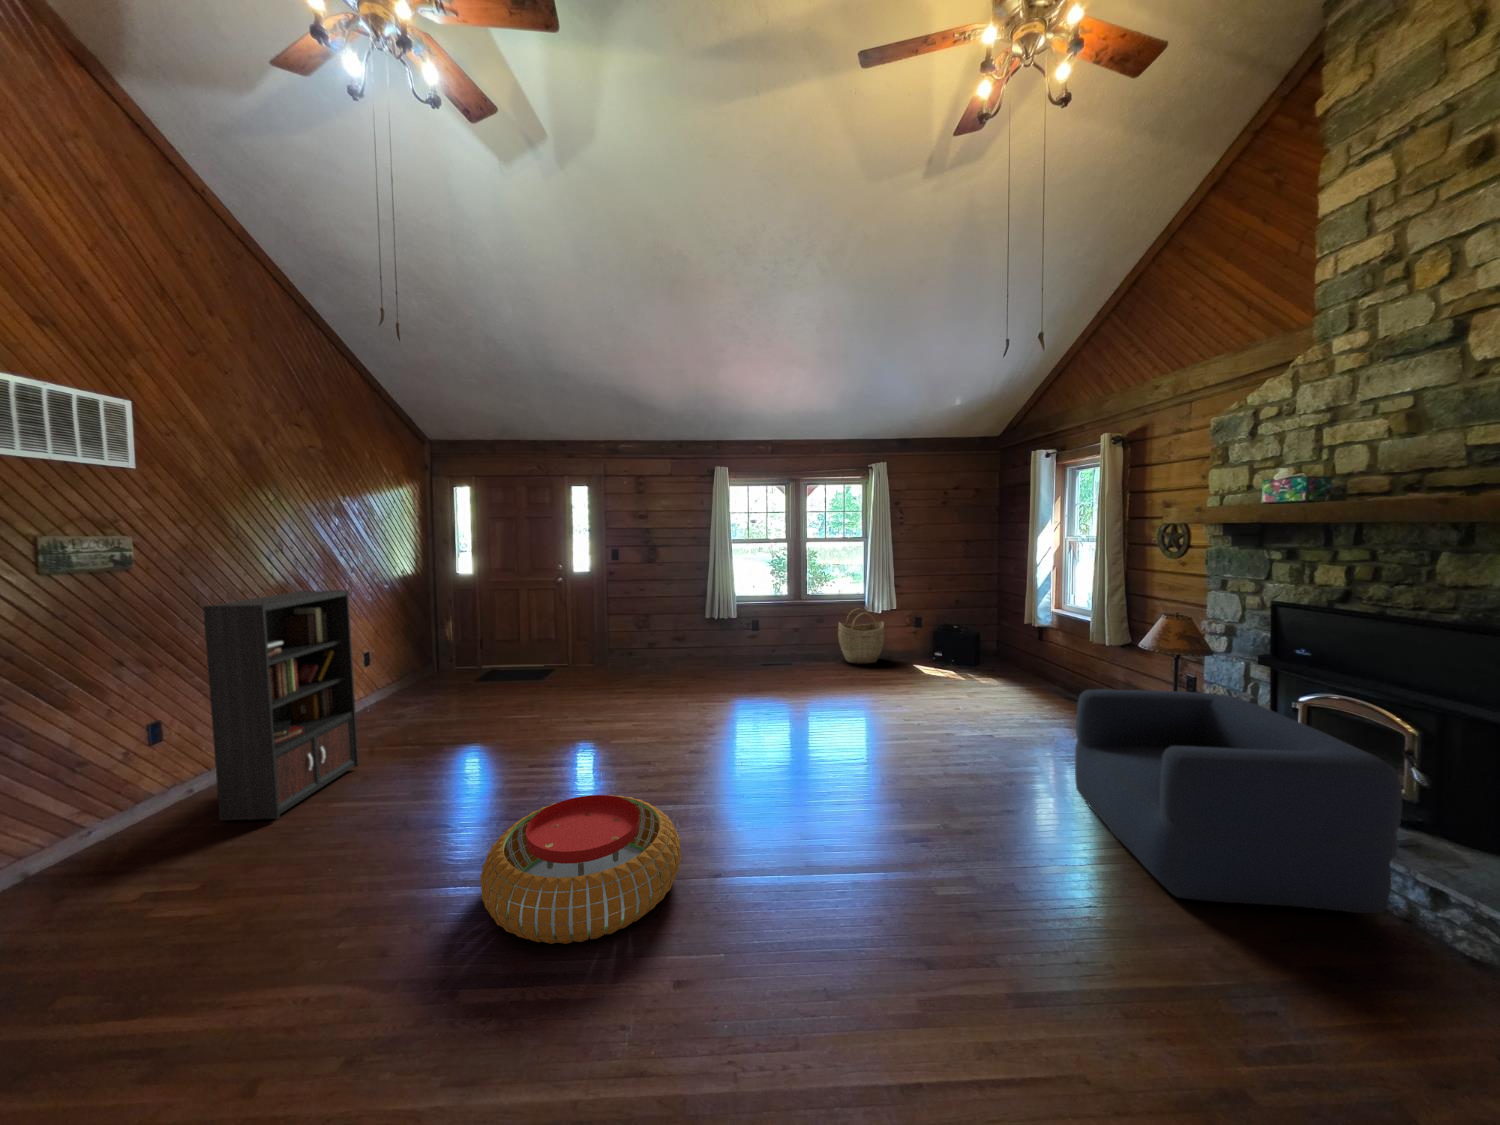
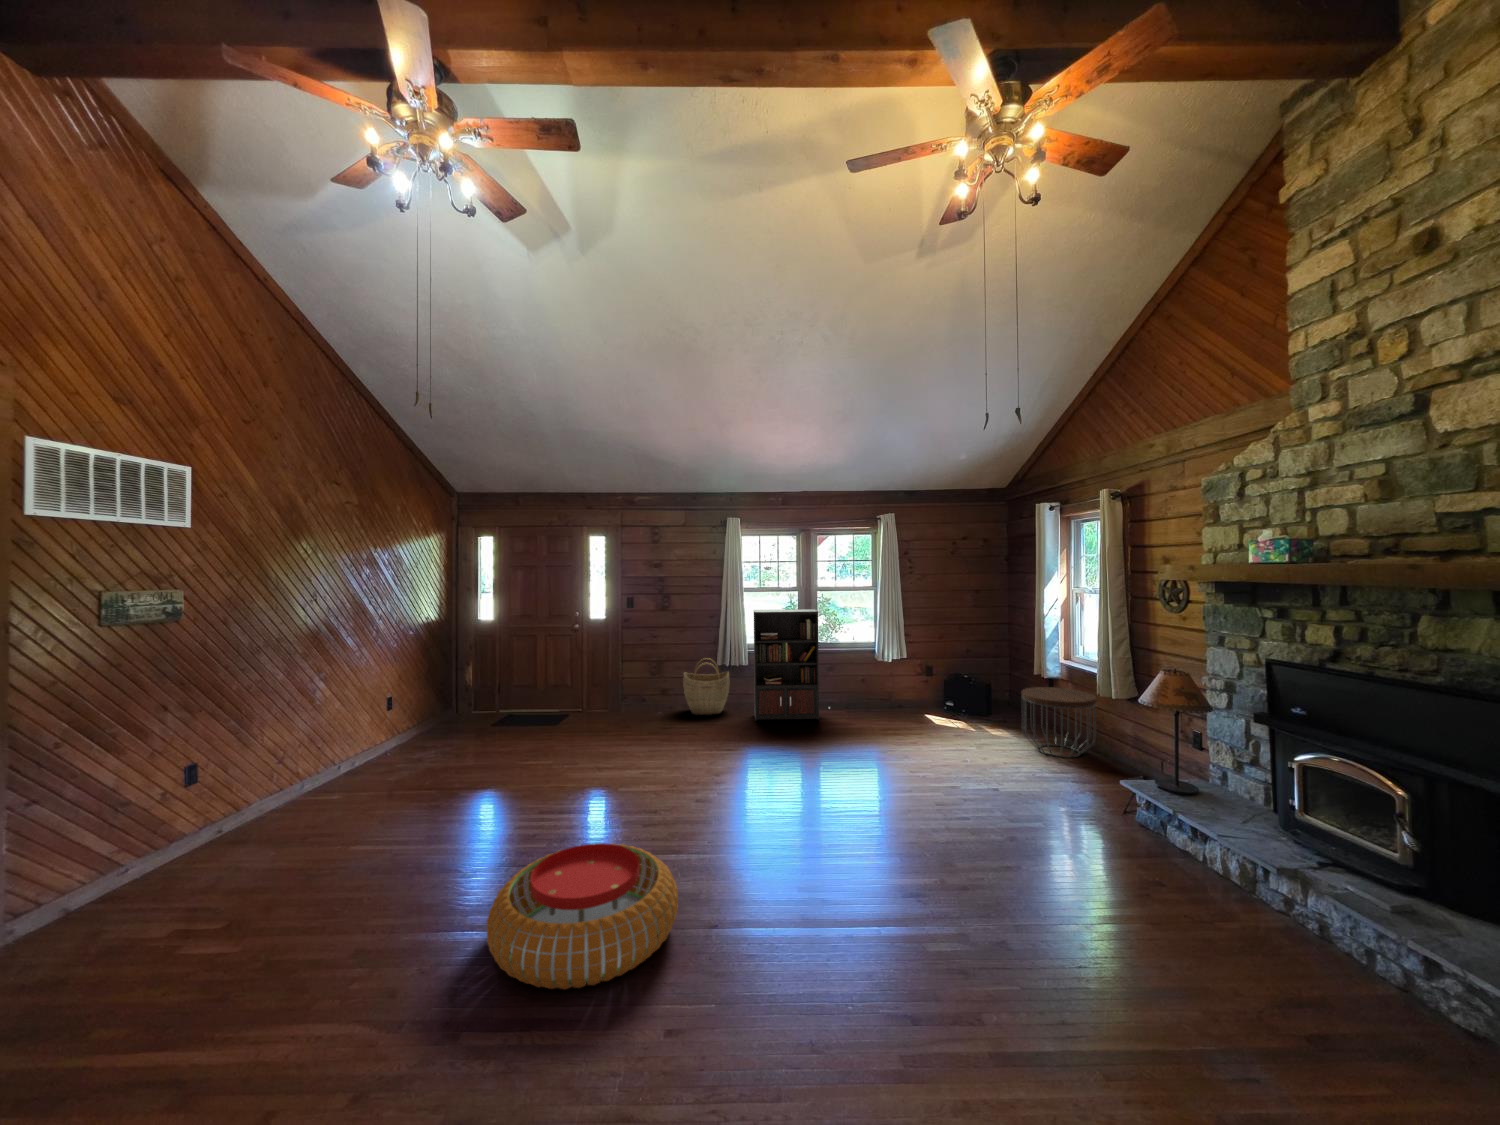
bookcase: present [203,590,359,820] -> present [754,609,830,721]
woven basket: present [838,609,884,664] -> present [683,658,729,715]
side table: none [1011,636,1086,704] -> present [1022,687,1097,758]
armchair: present [1075,689,1402,913] -> none [1075,745,1391,981]

